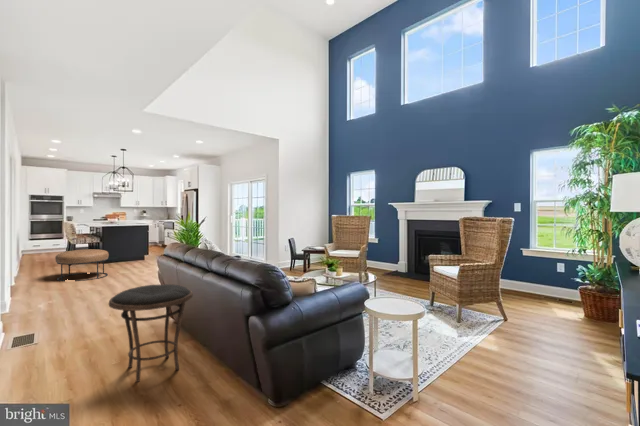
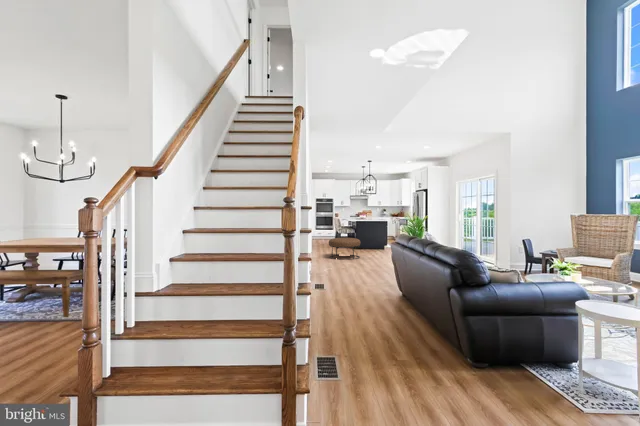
side table: present [109,284,193,382] -> none [359,262,413,325]

